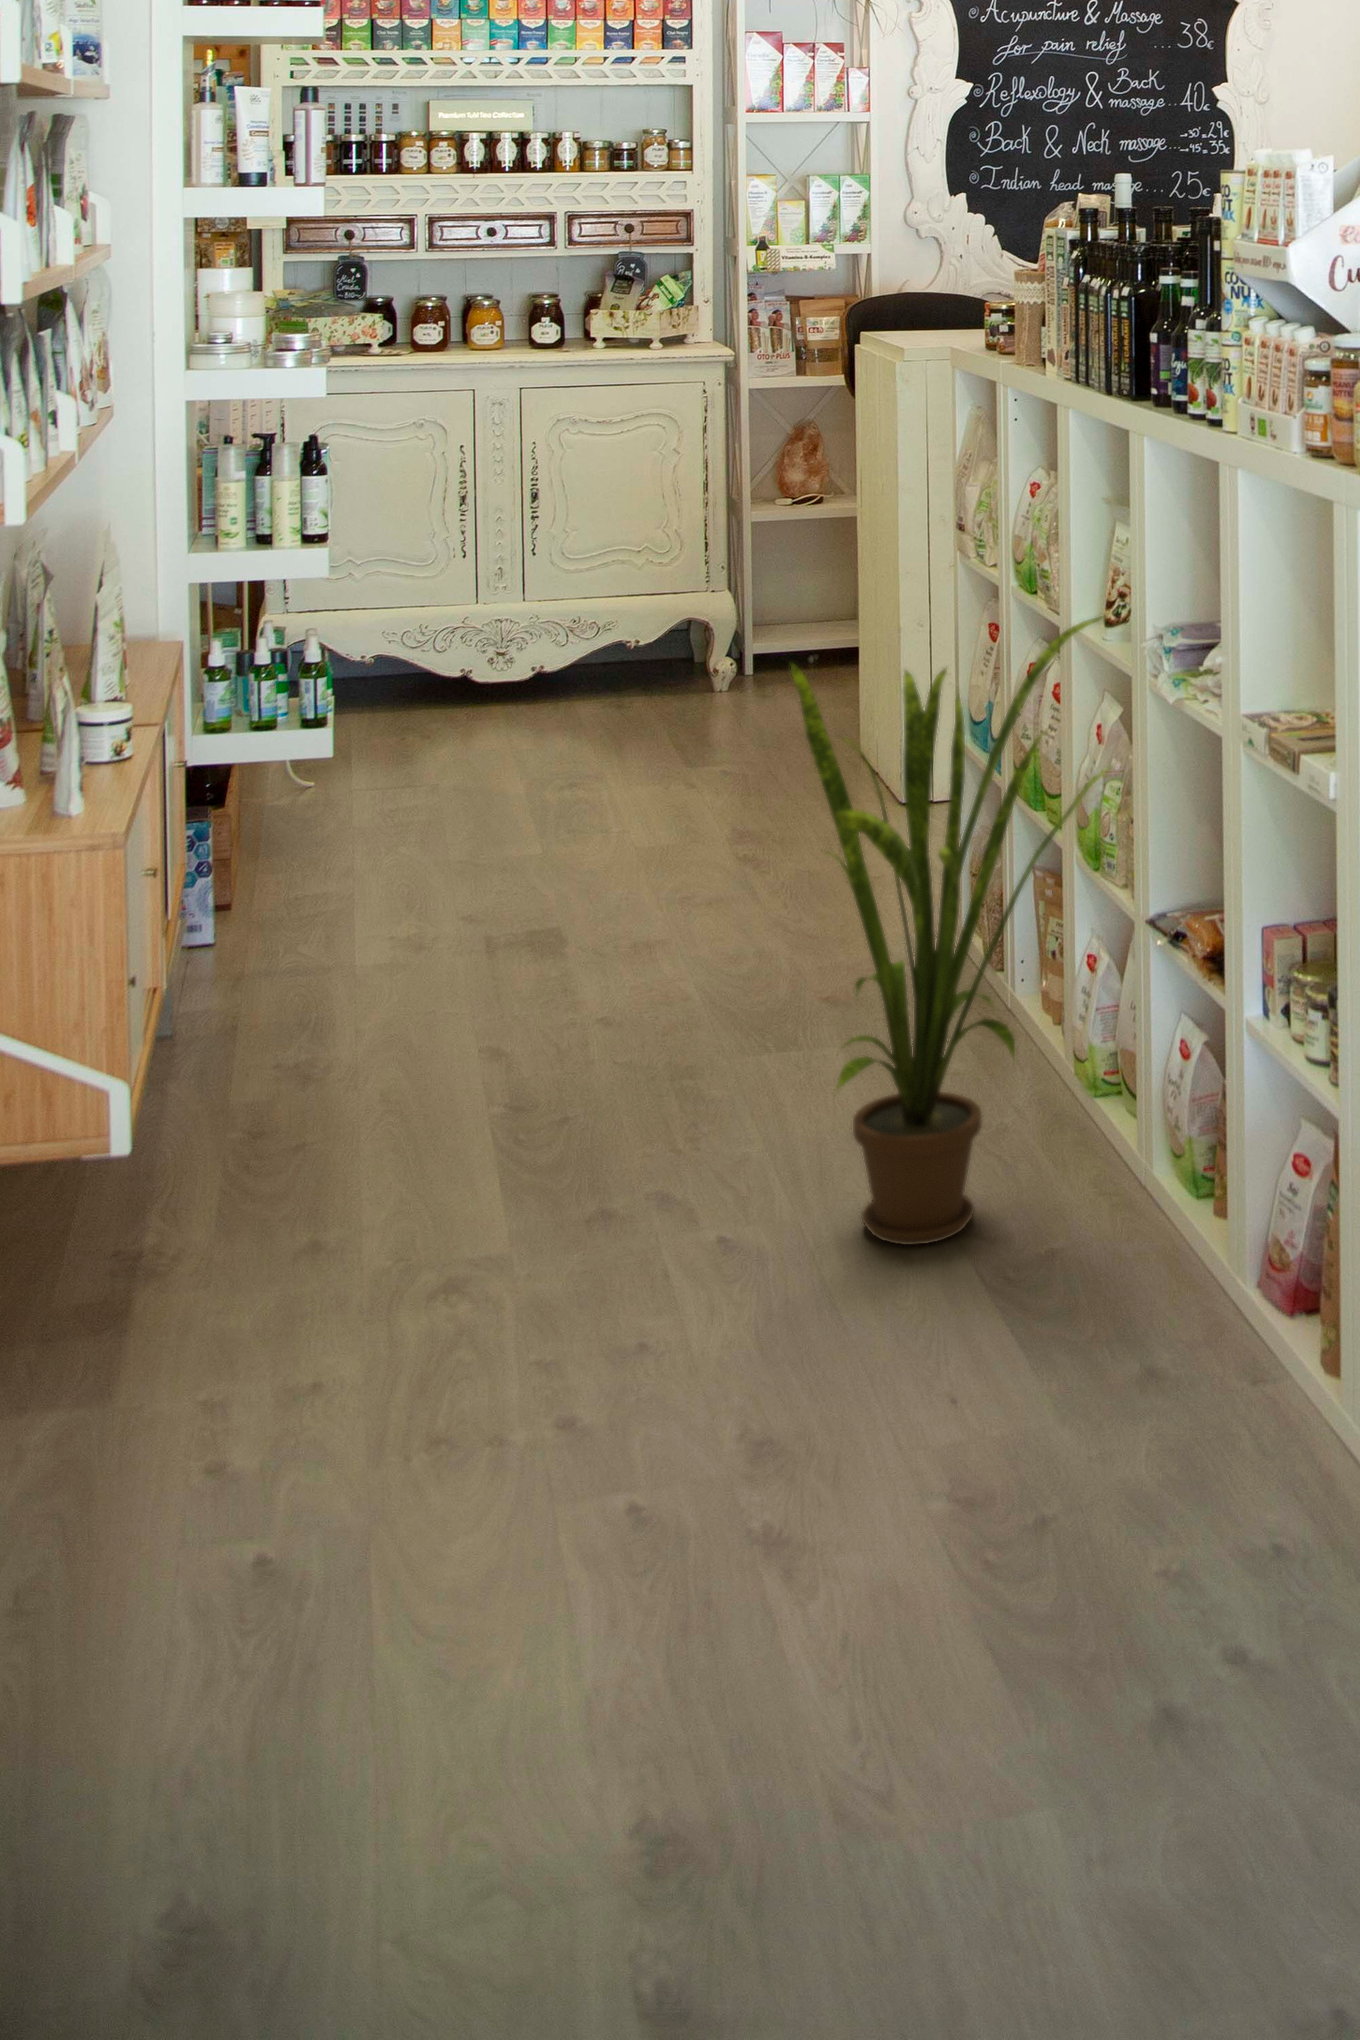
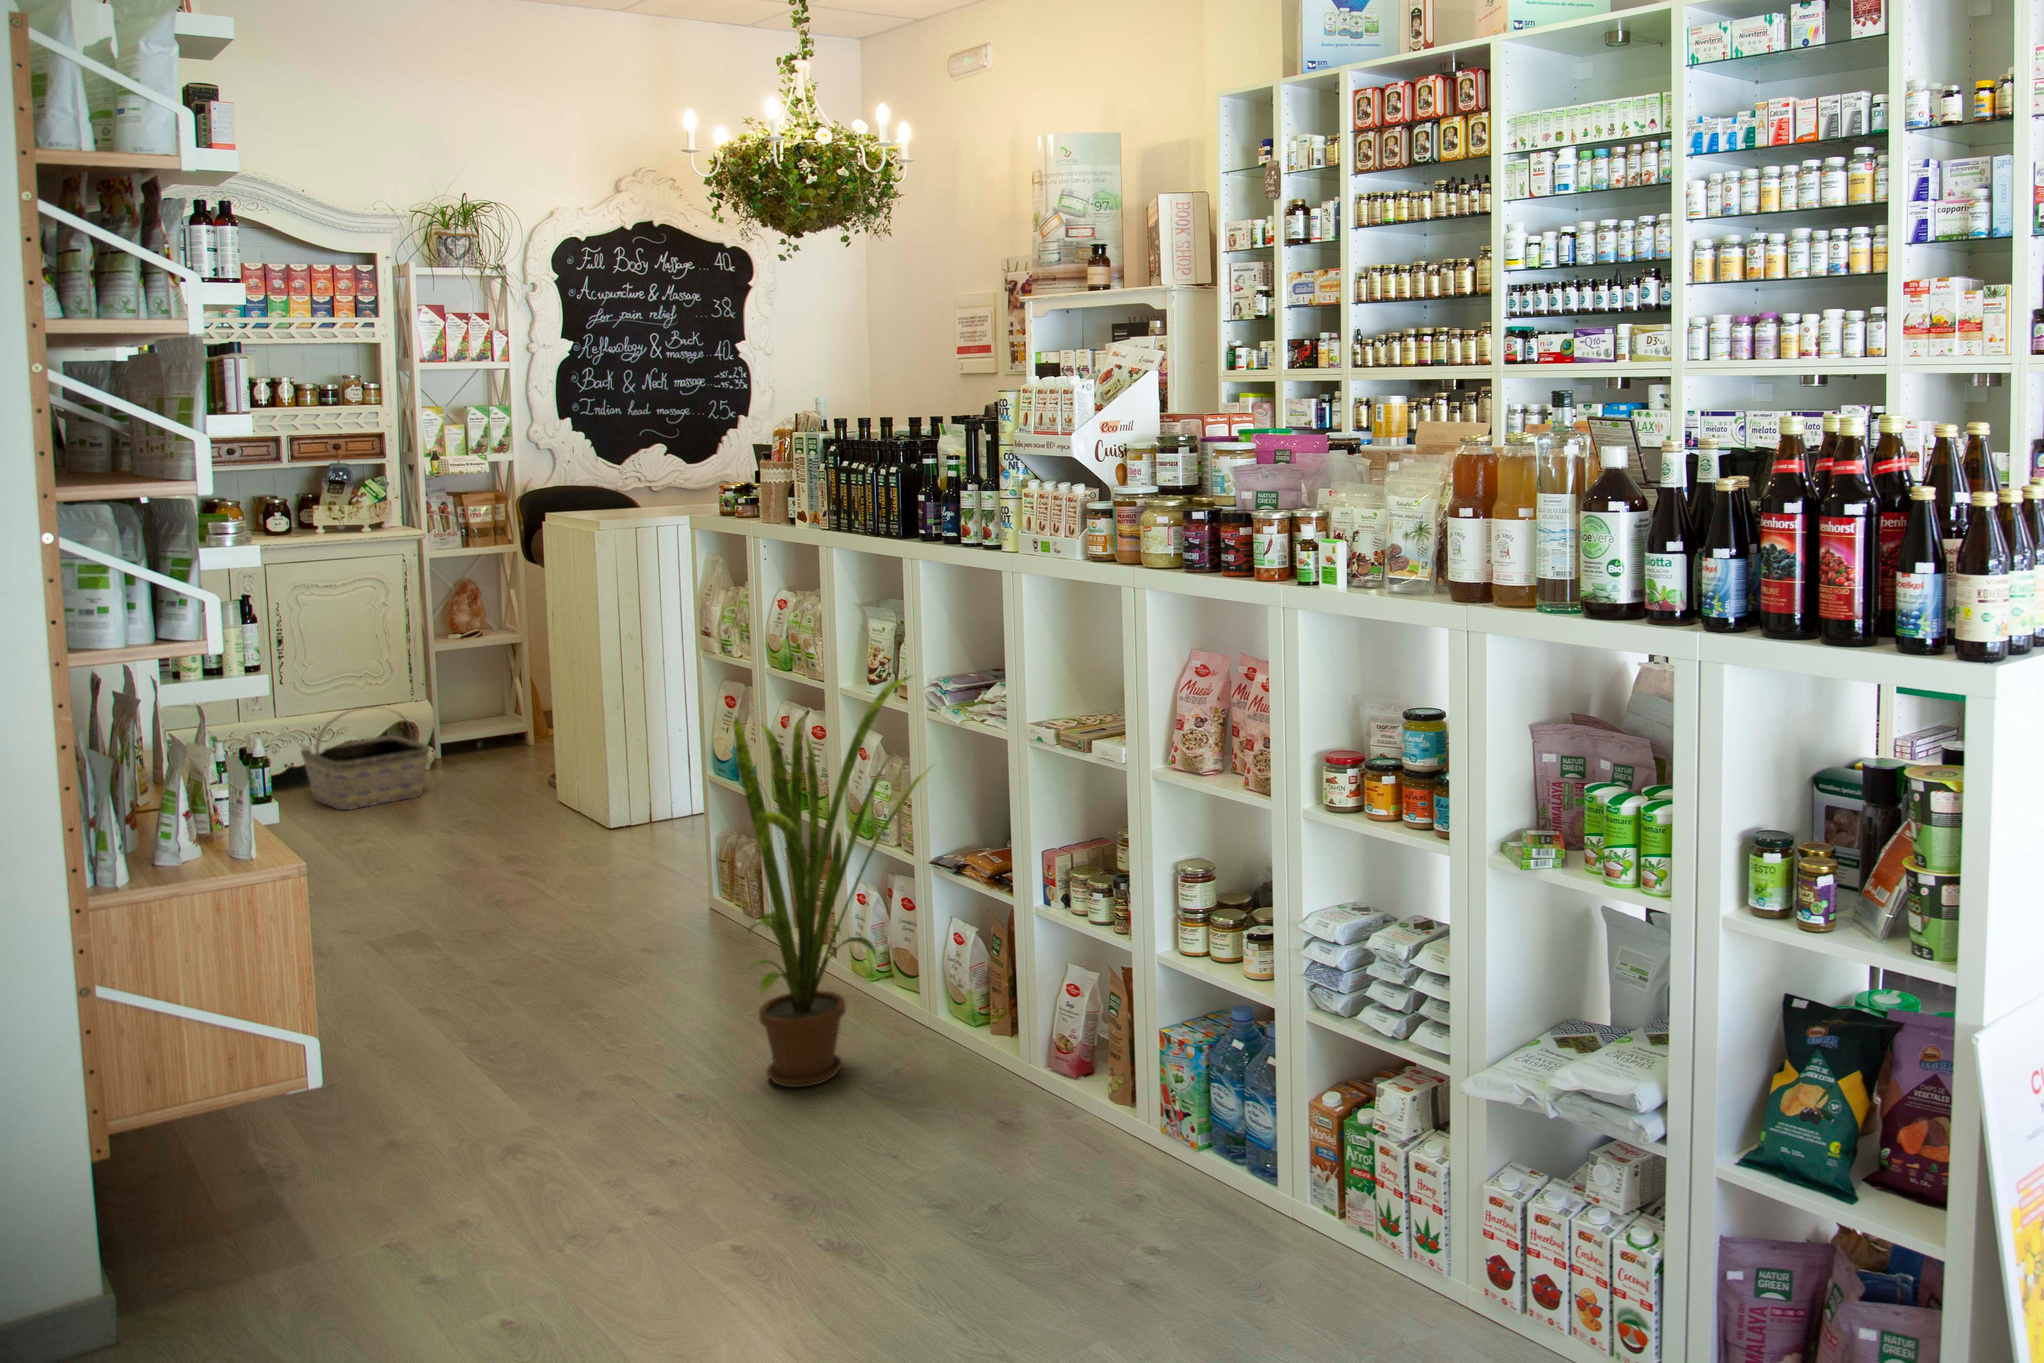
basket: none [576,586,725,727] -> present [301,708,430,810]

